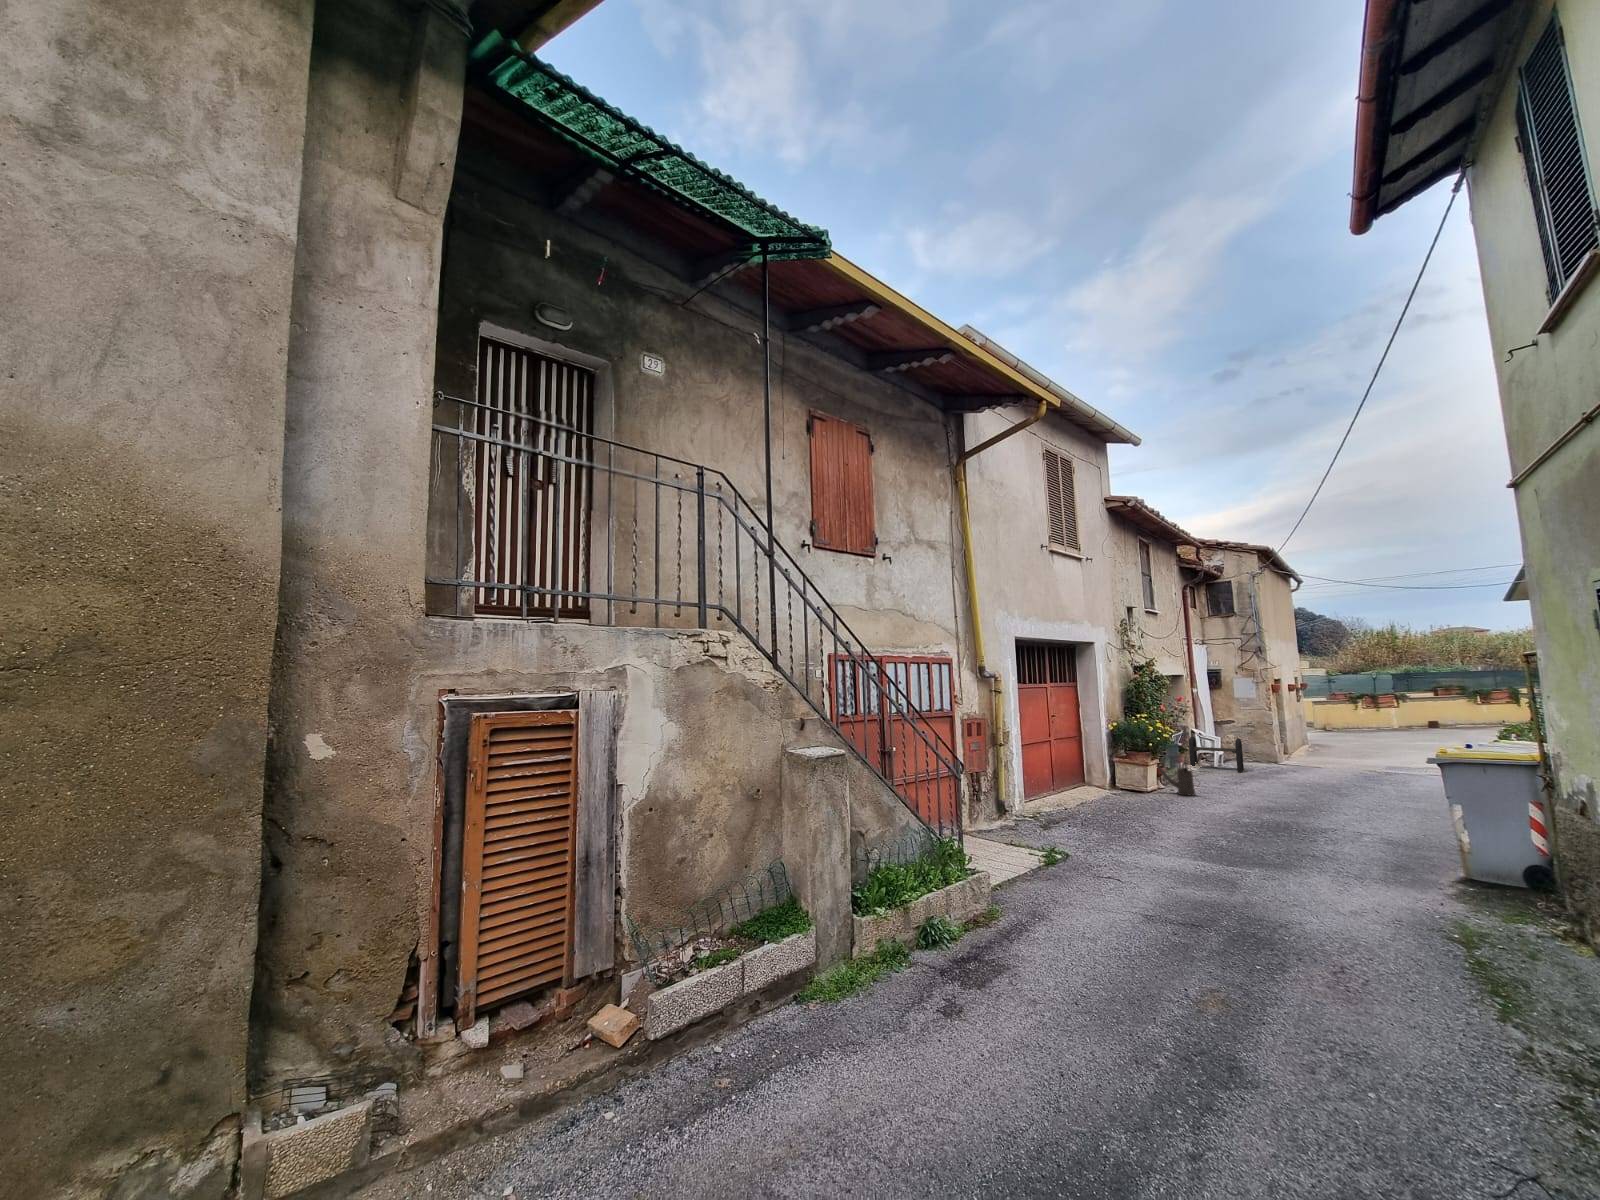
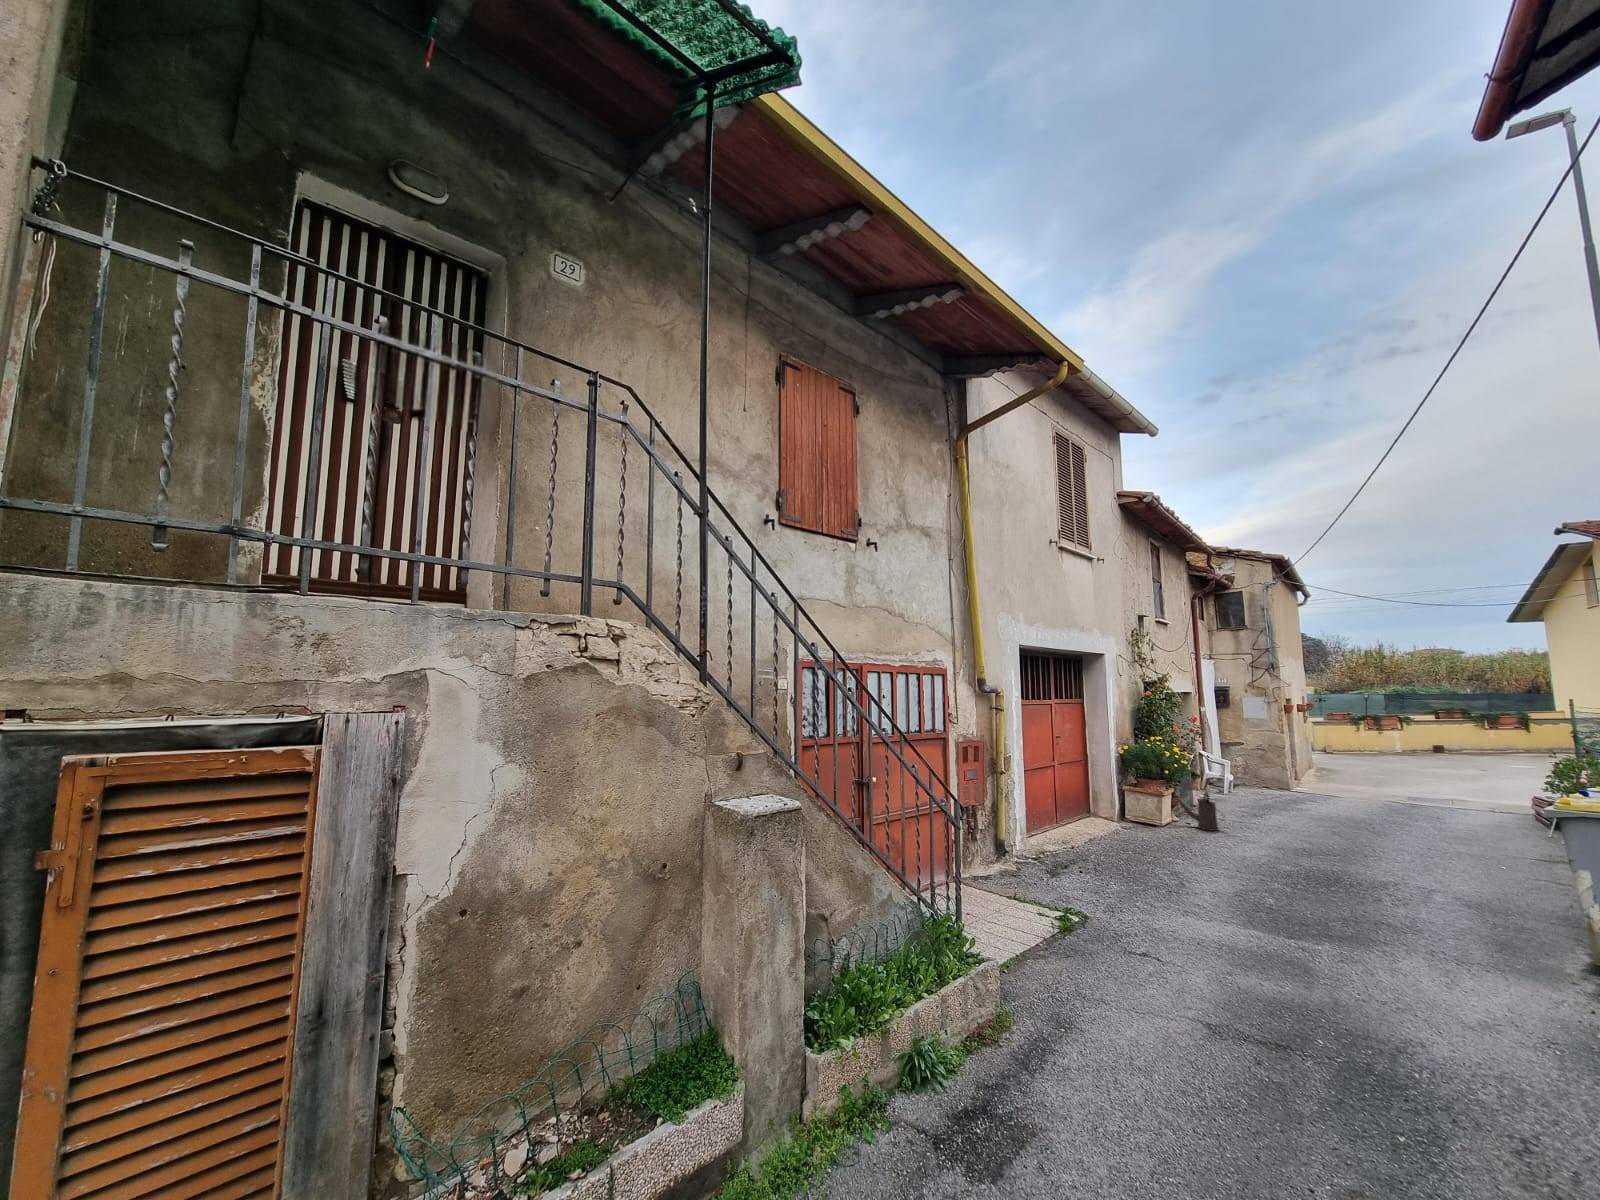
bench: present [1189,736,1244,773] -> none [1199,759,1258,801]

